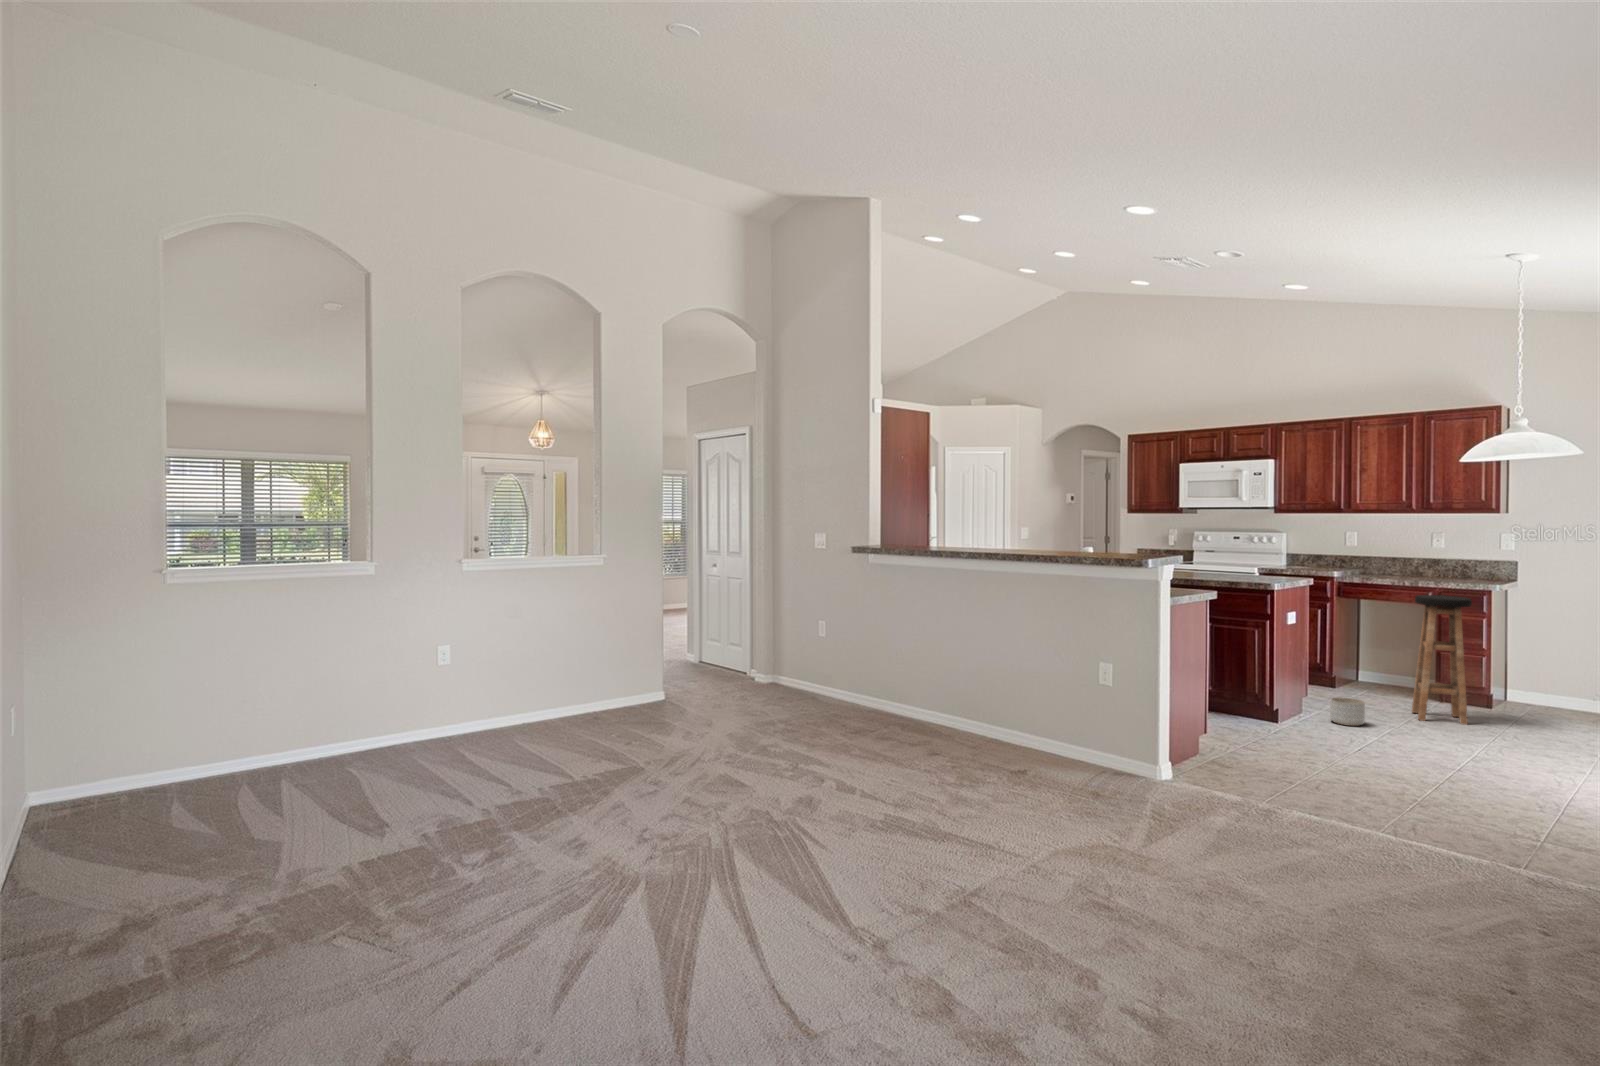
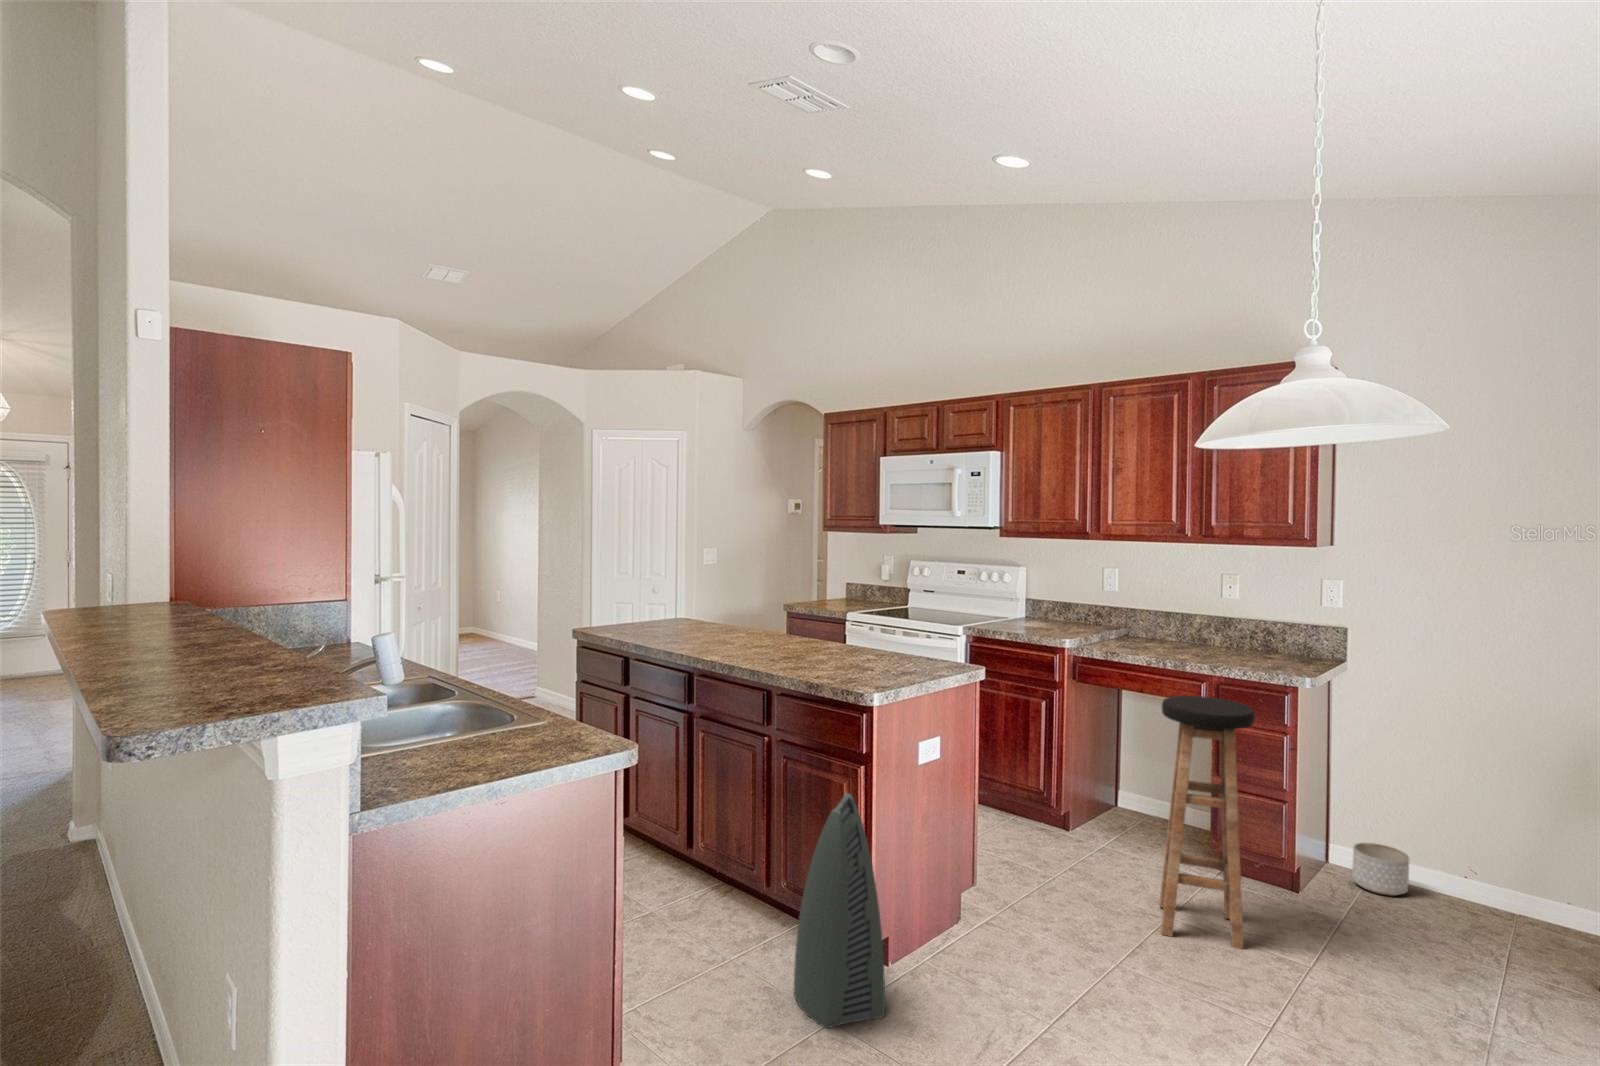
air purifier: none [1237,633,1294,738] -> present [794,793,885,1028]
planter: present [1330,697,1365,726] -> present [1352,843,1409,896]

